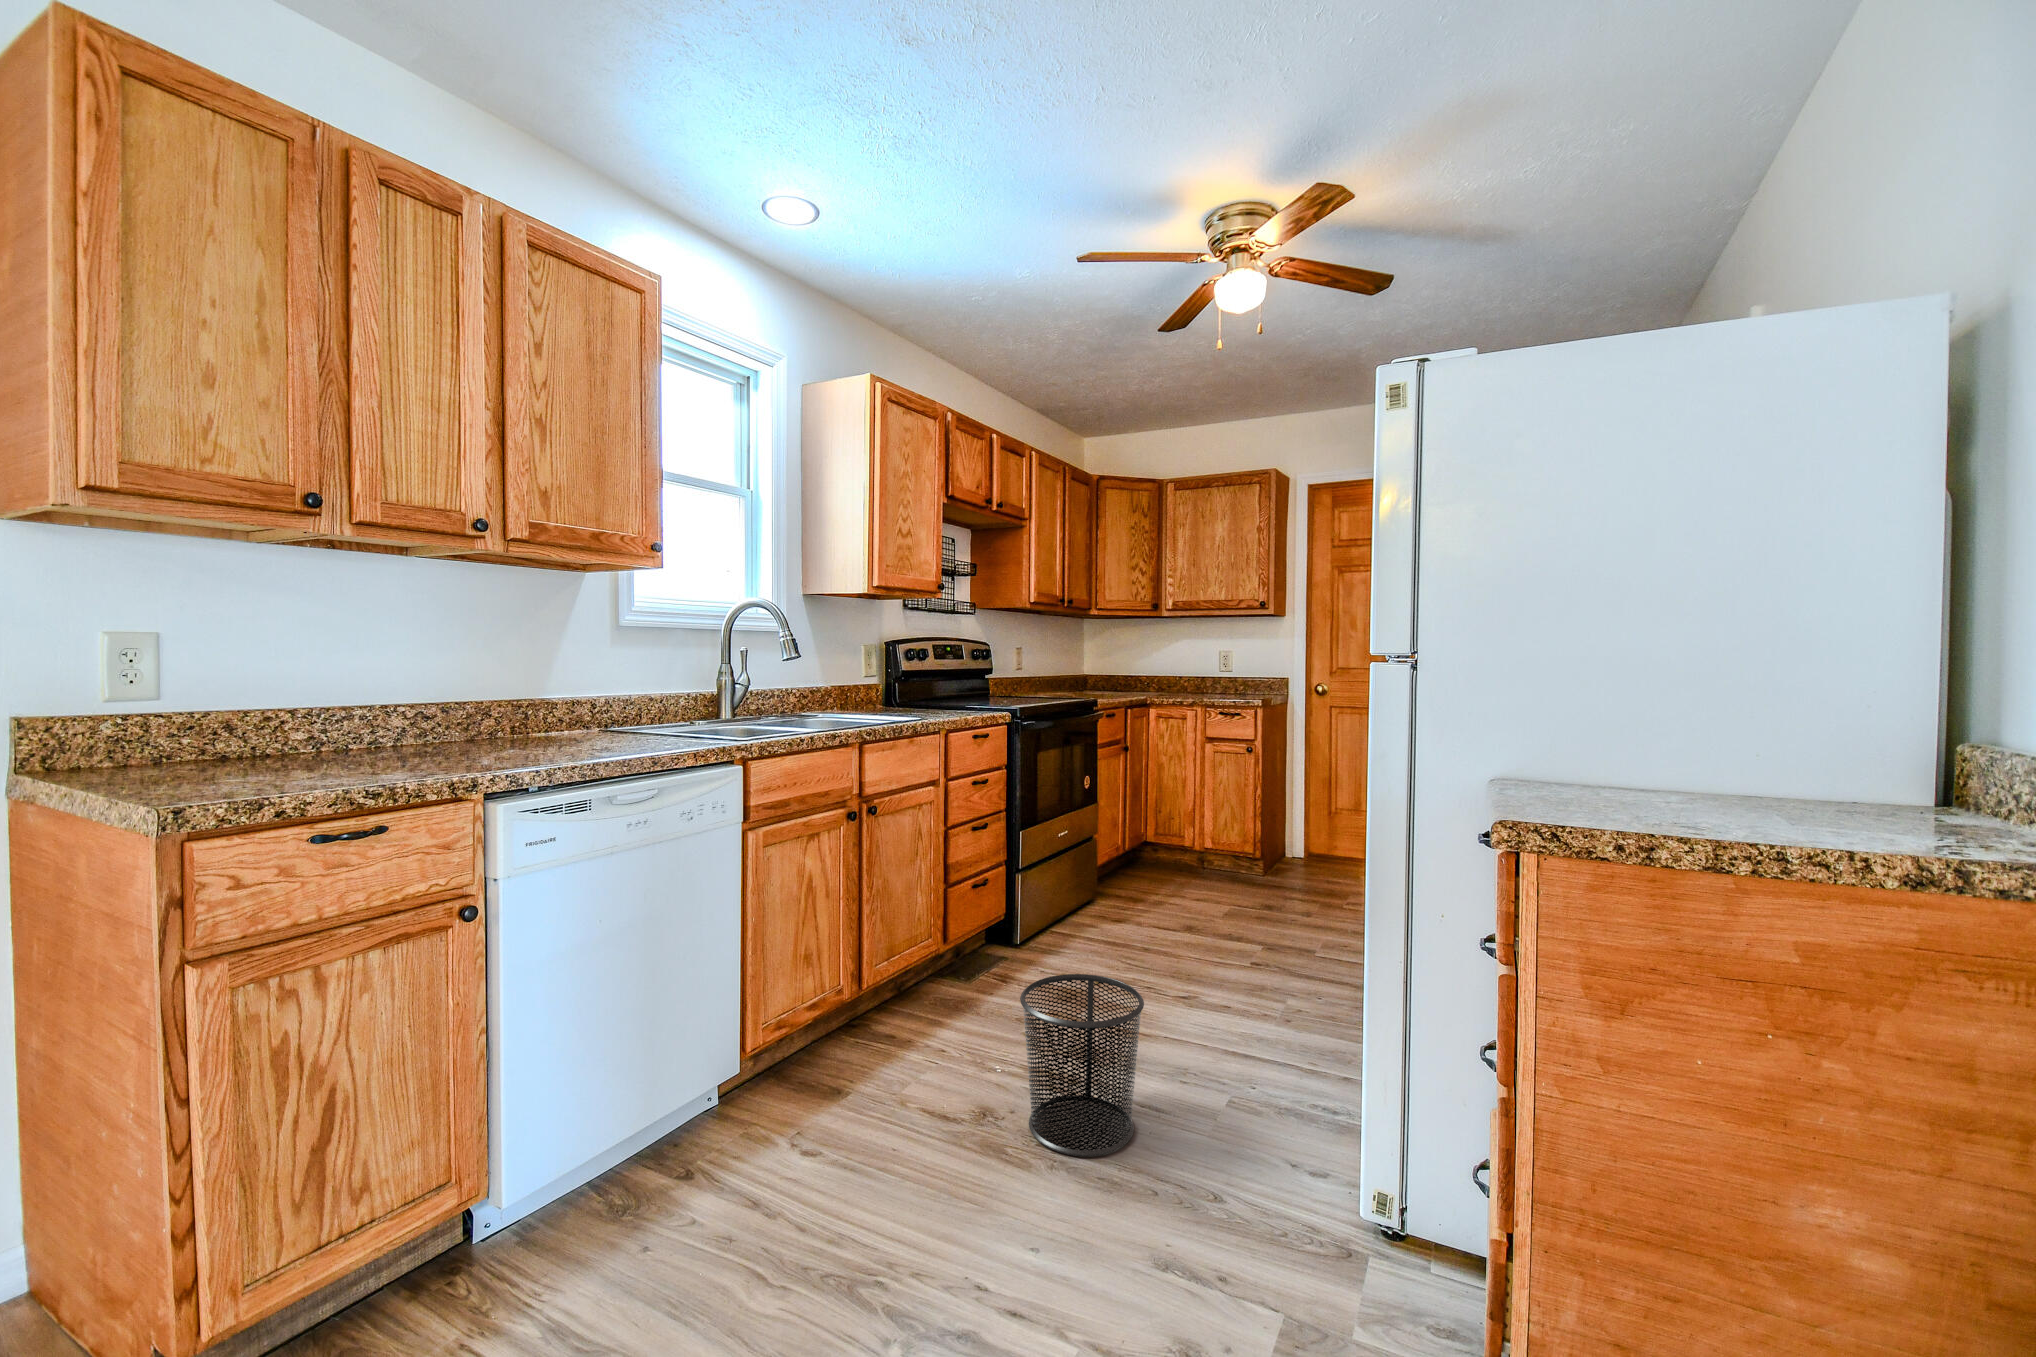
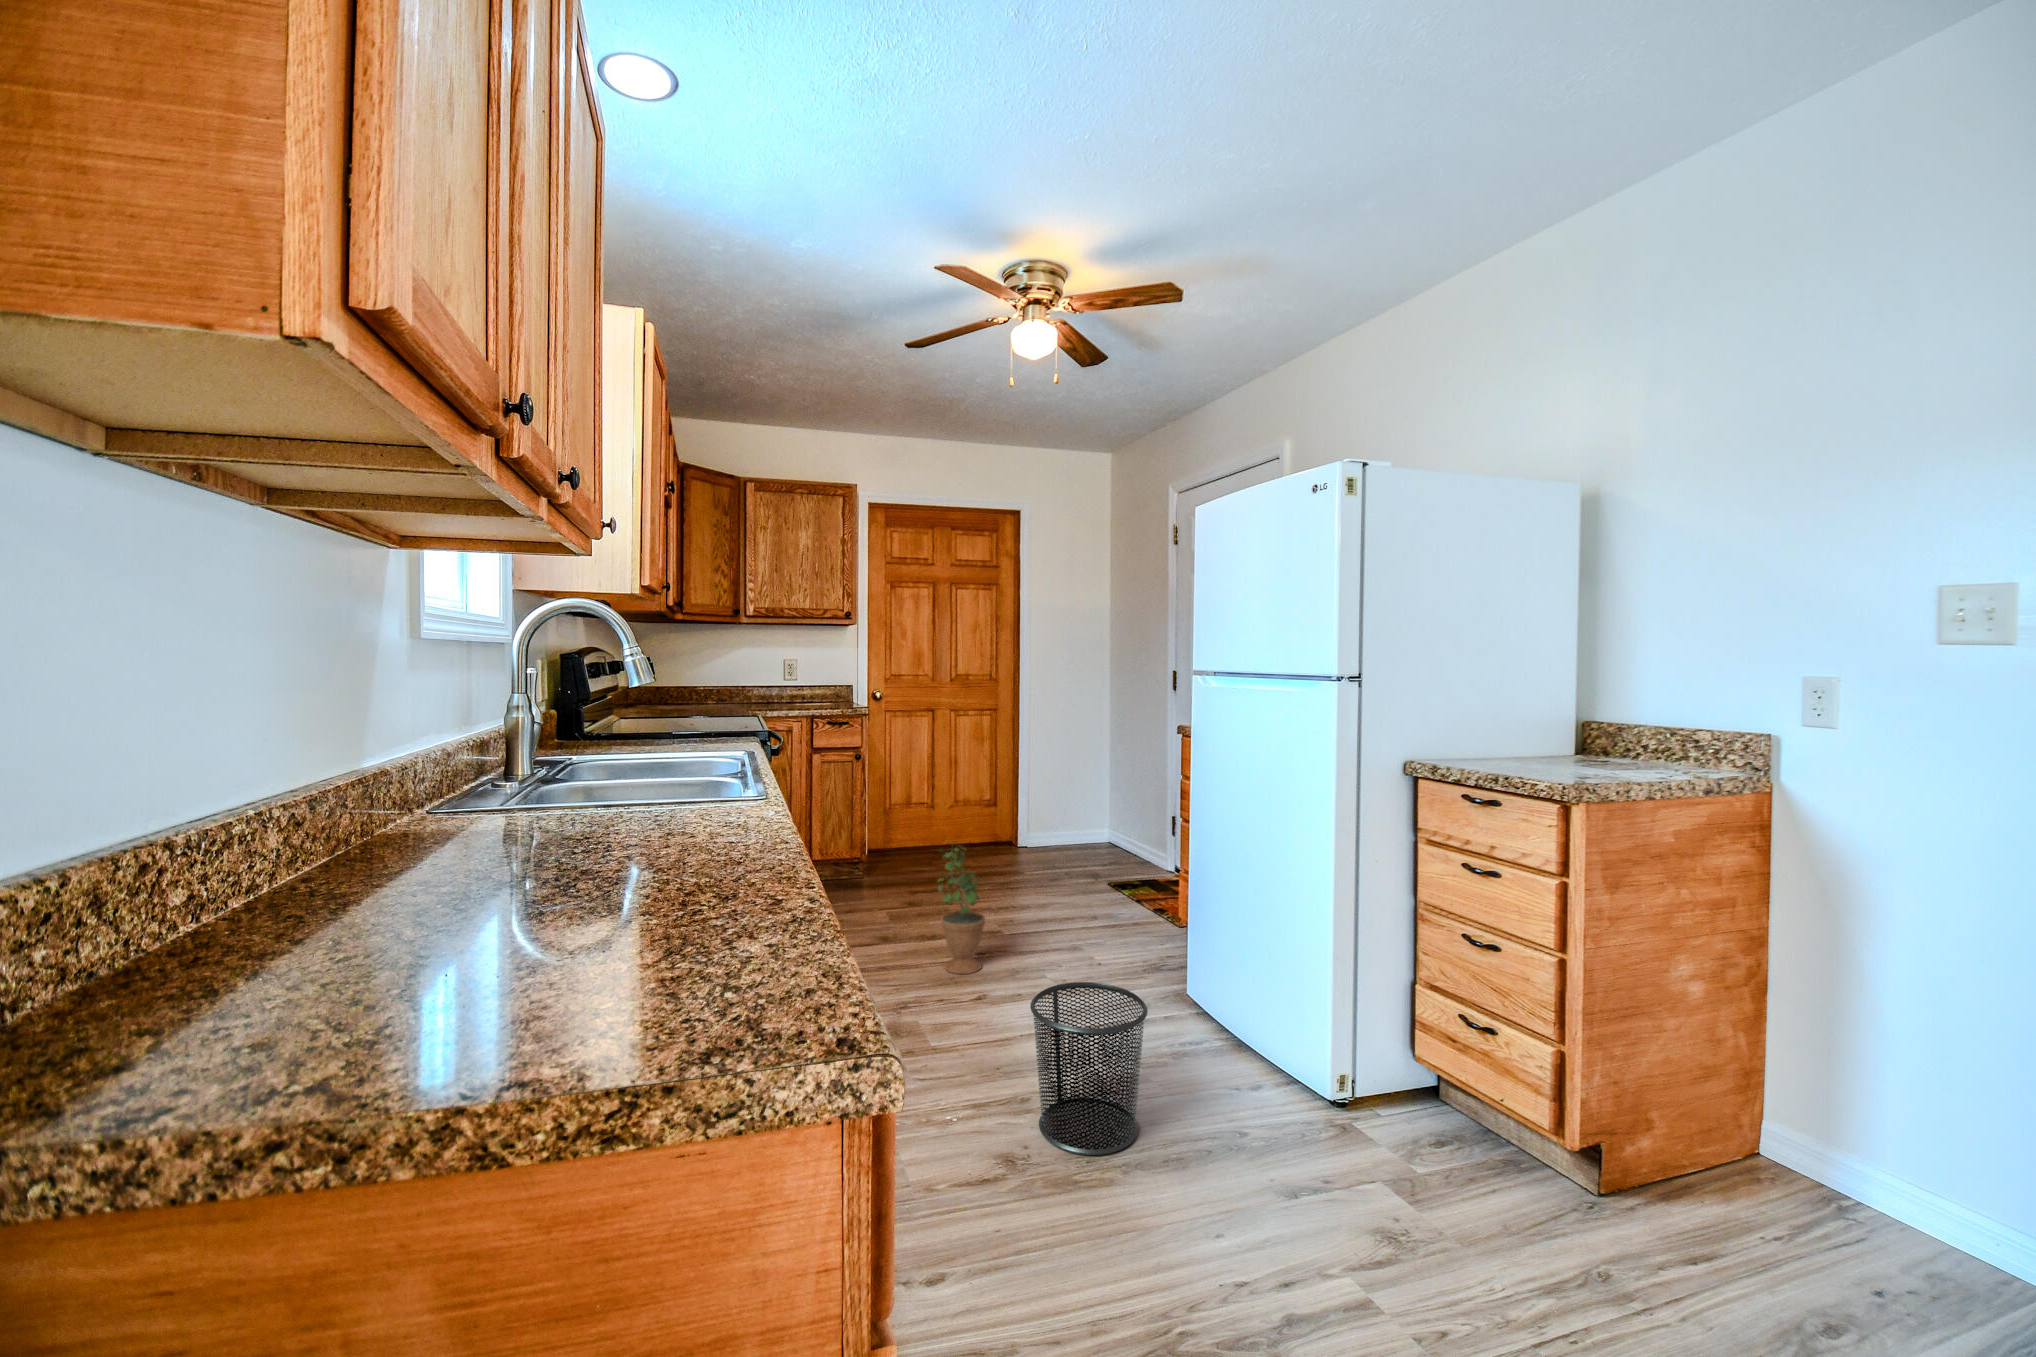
potted plant: none [1178,834,1235,978] -> present [938,842,985,974]

